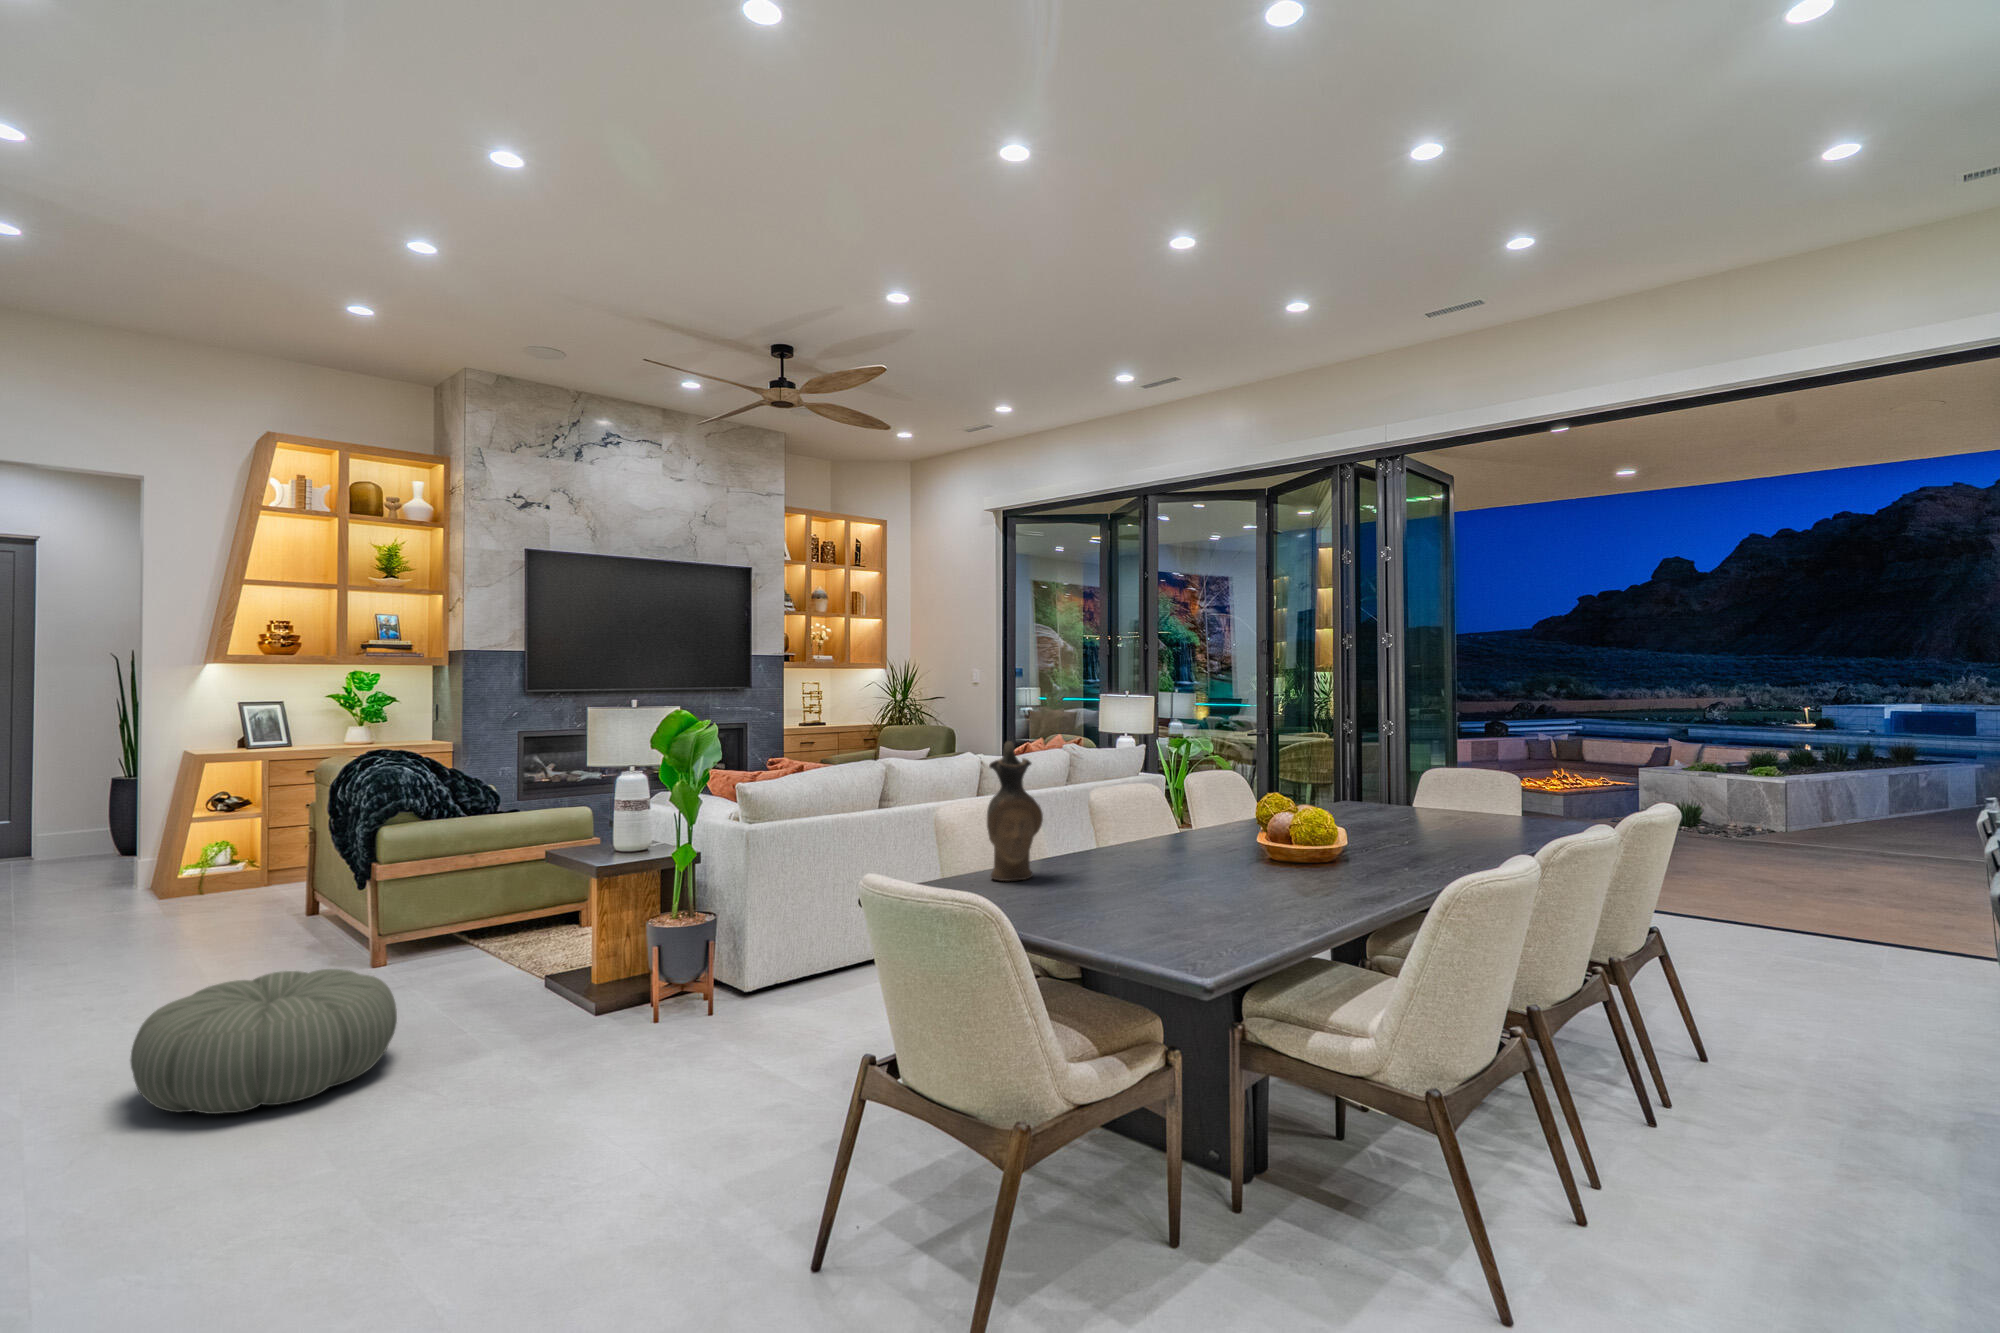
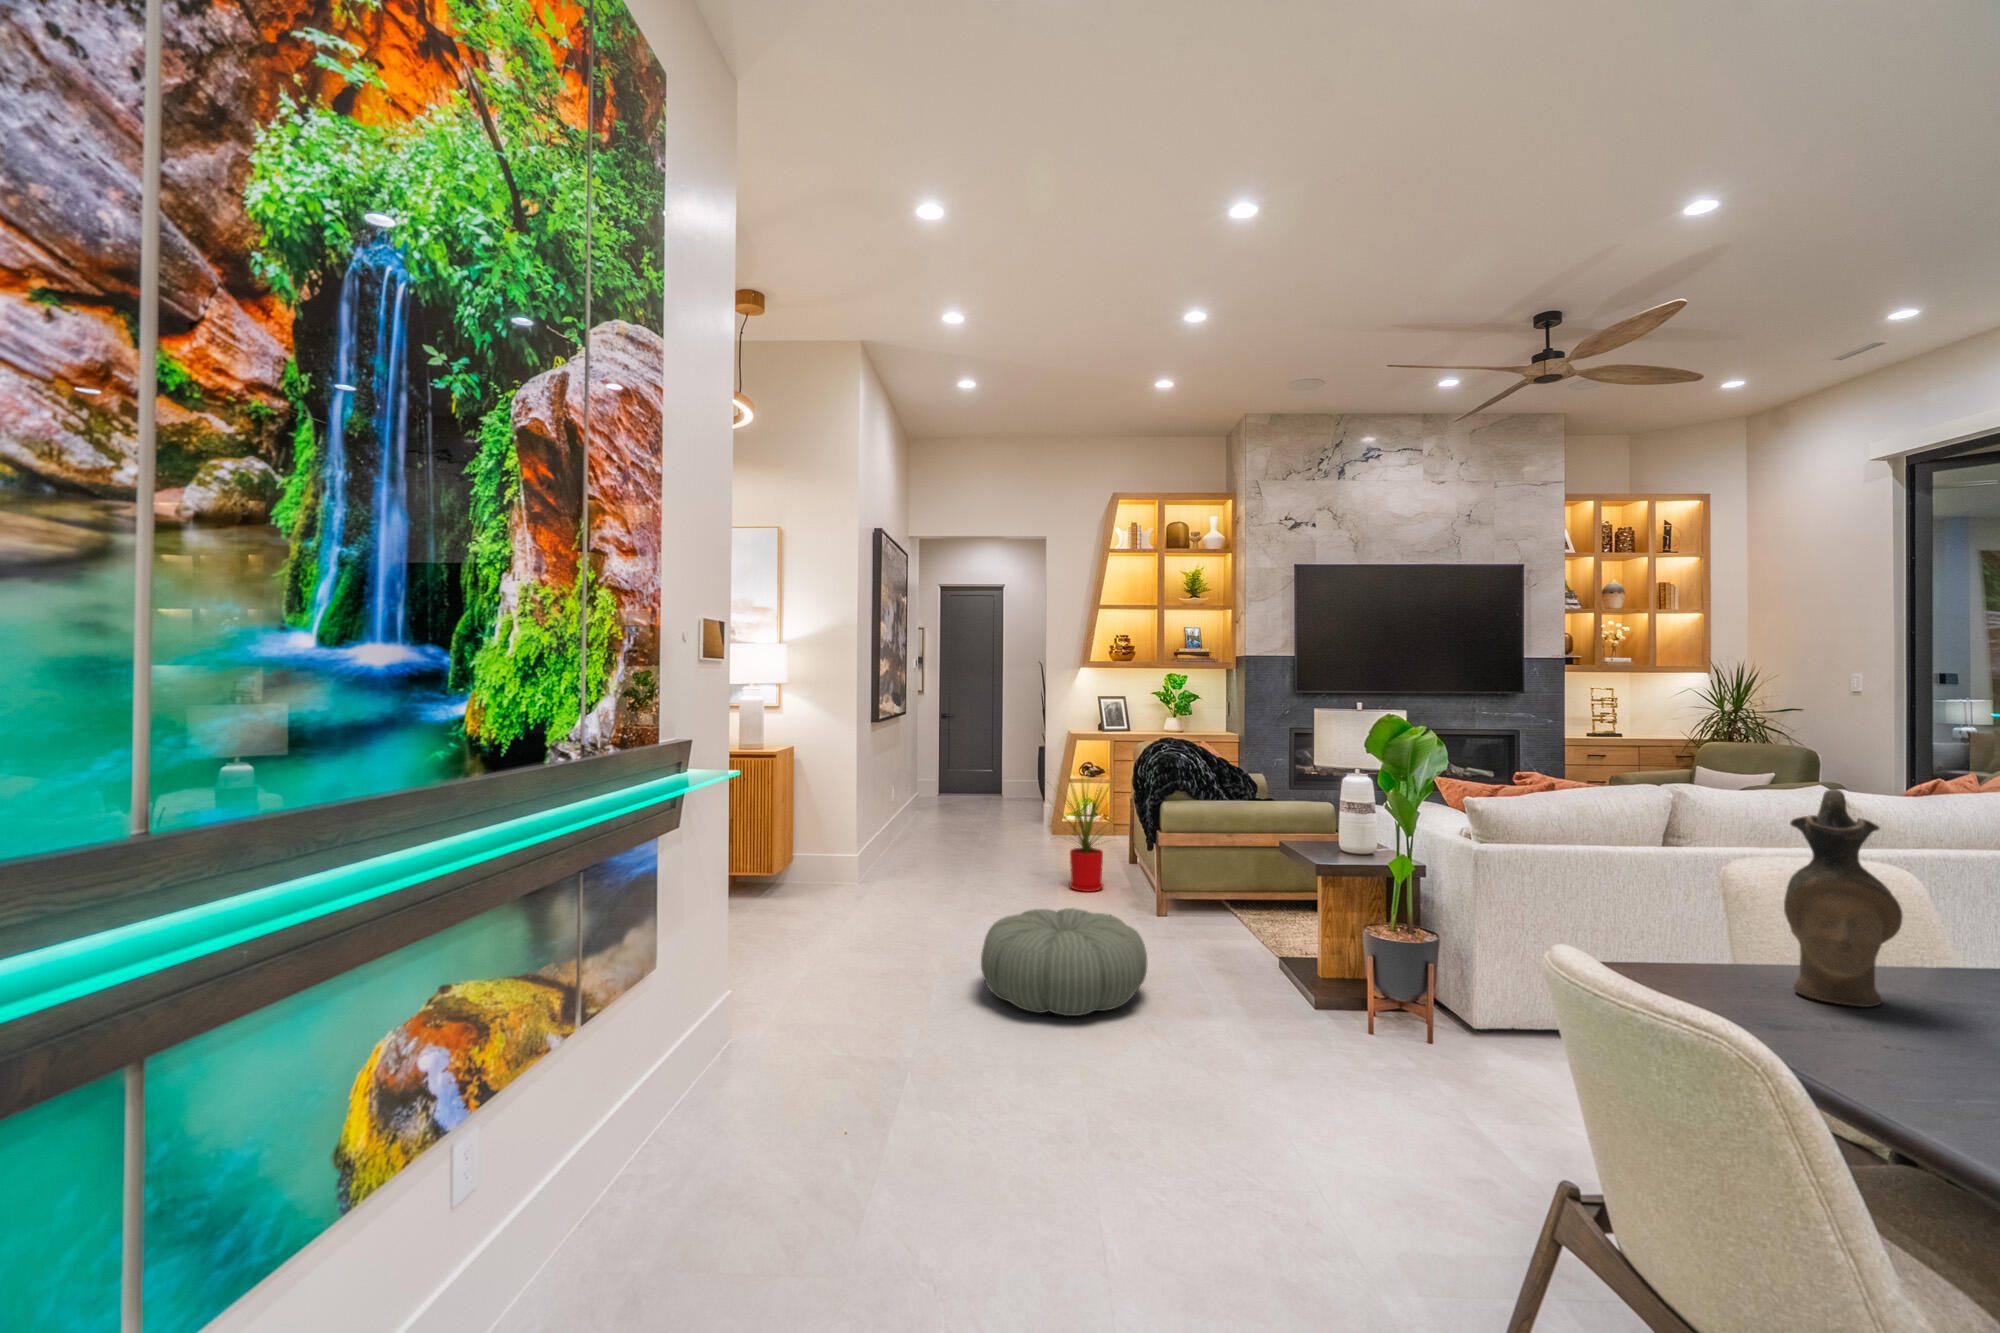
house plant: none [179,790,328,962] -> present [1060,771,1117,892]

